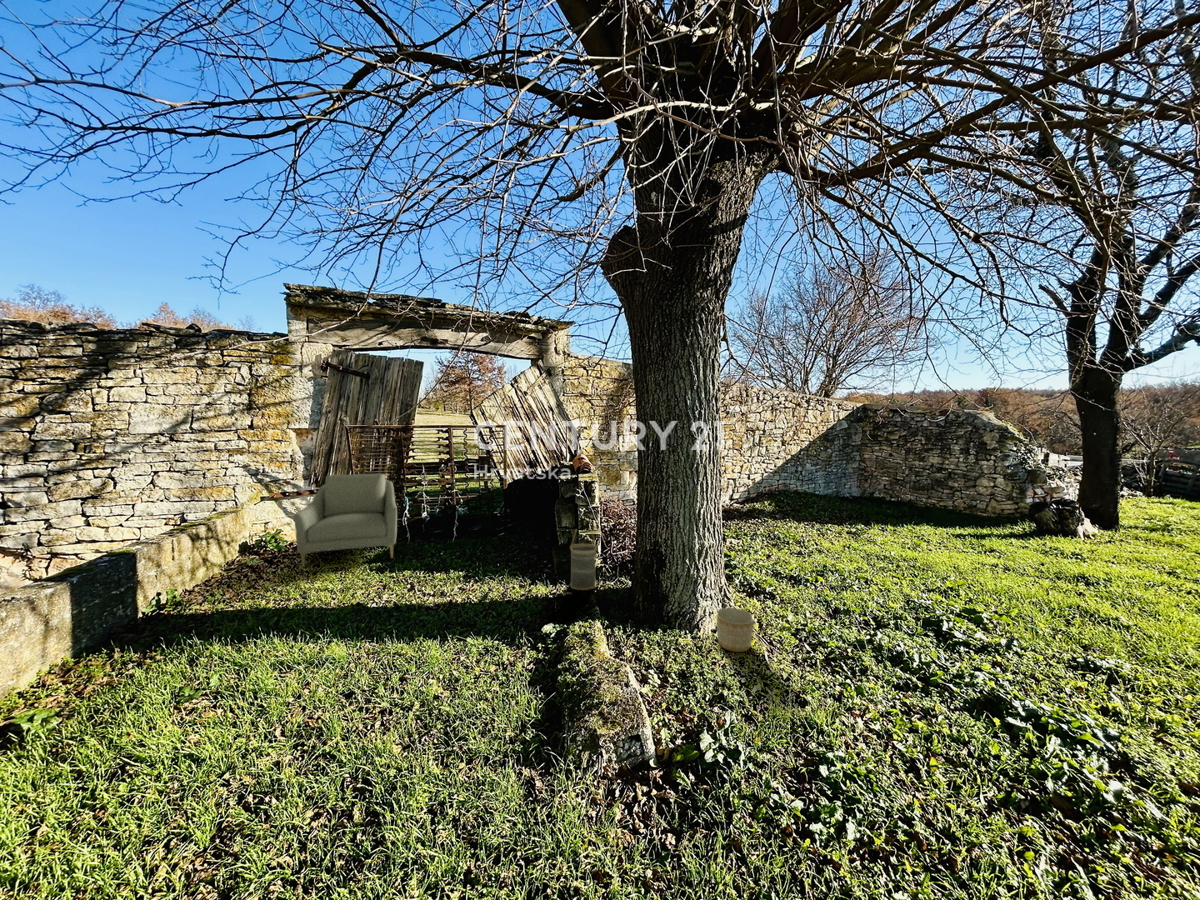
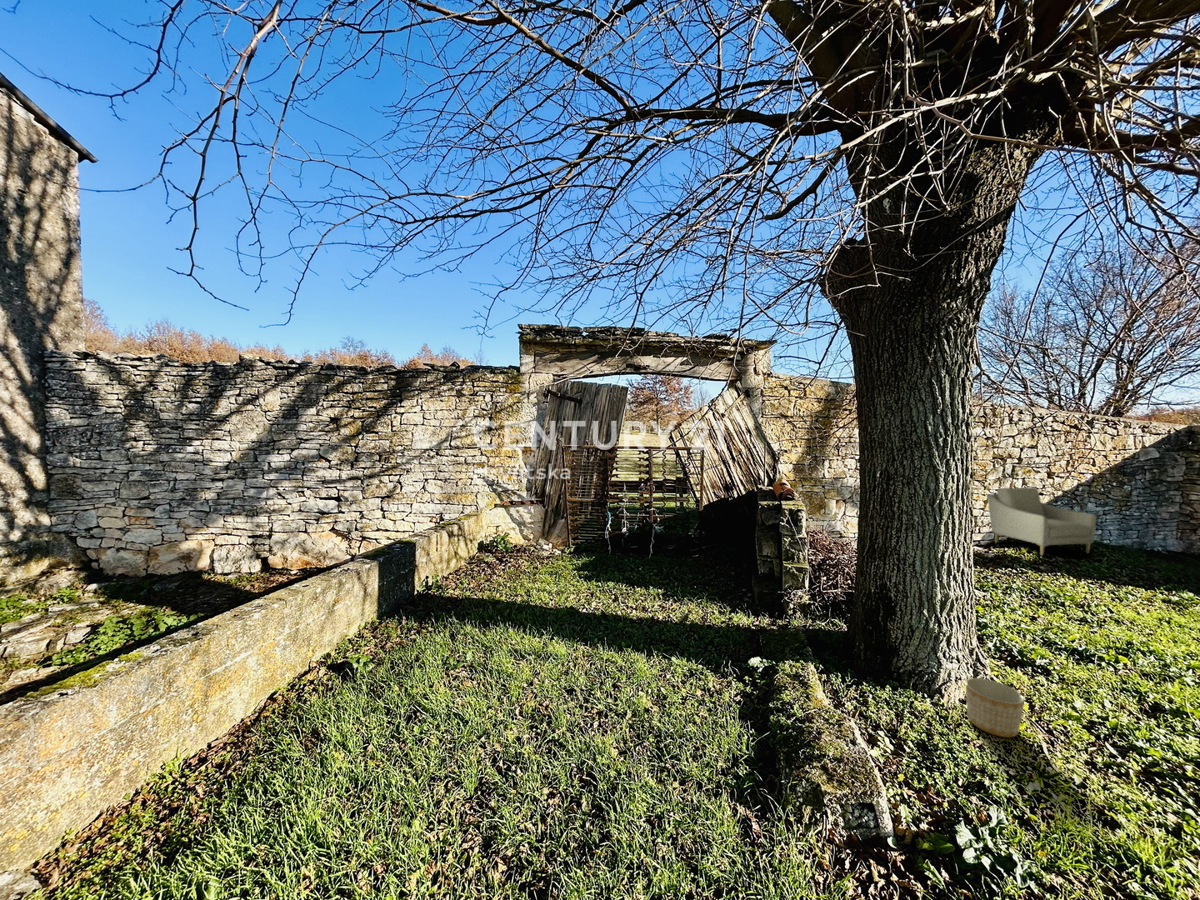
chair: present [294,474,397,566] -> present [987,488,1096,555]
basket: present [570,532,597,590] -> none [769,560,801,627]

